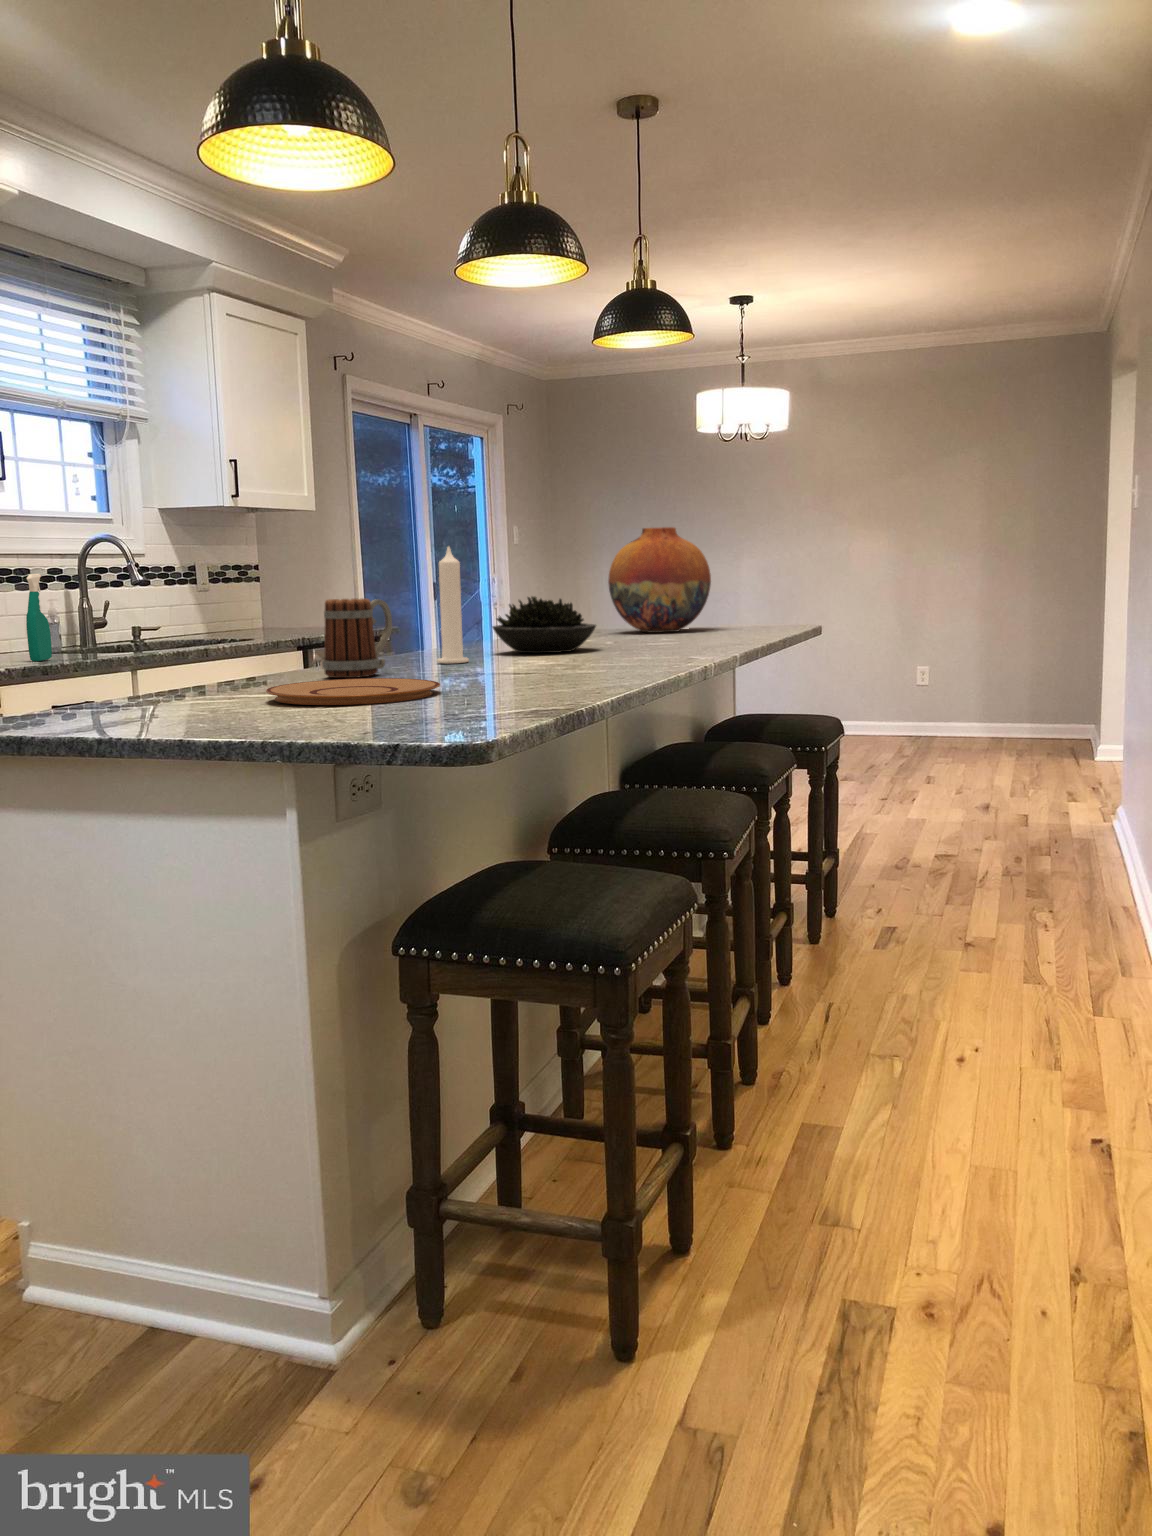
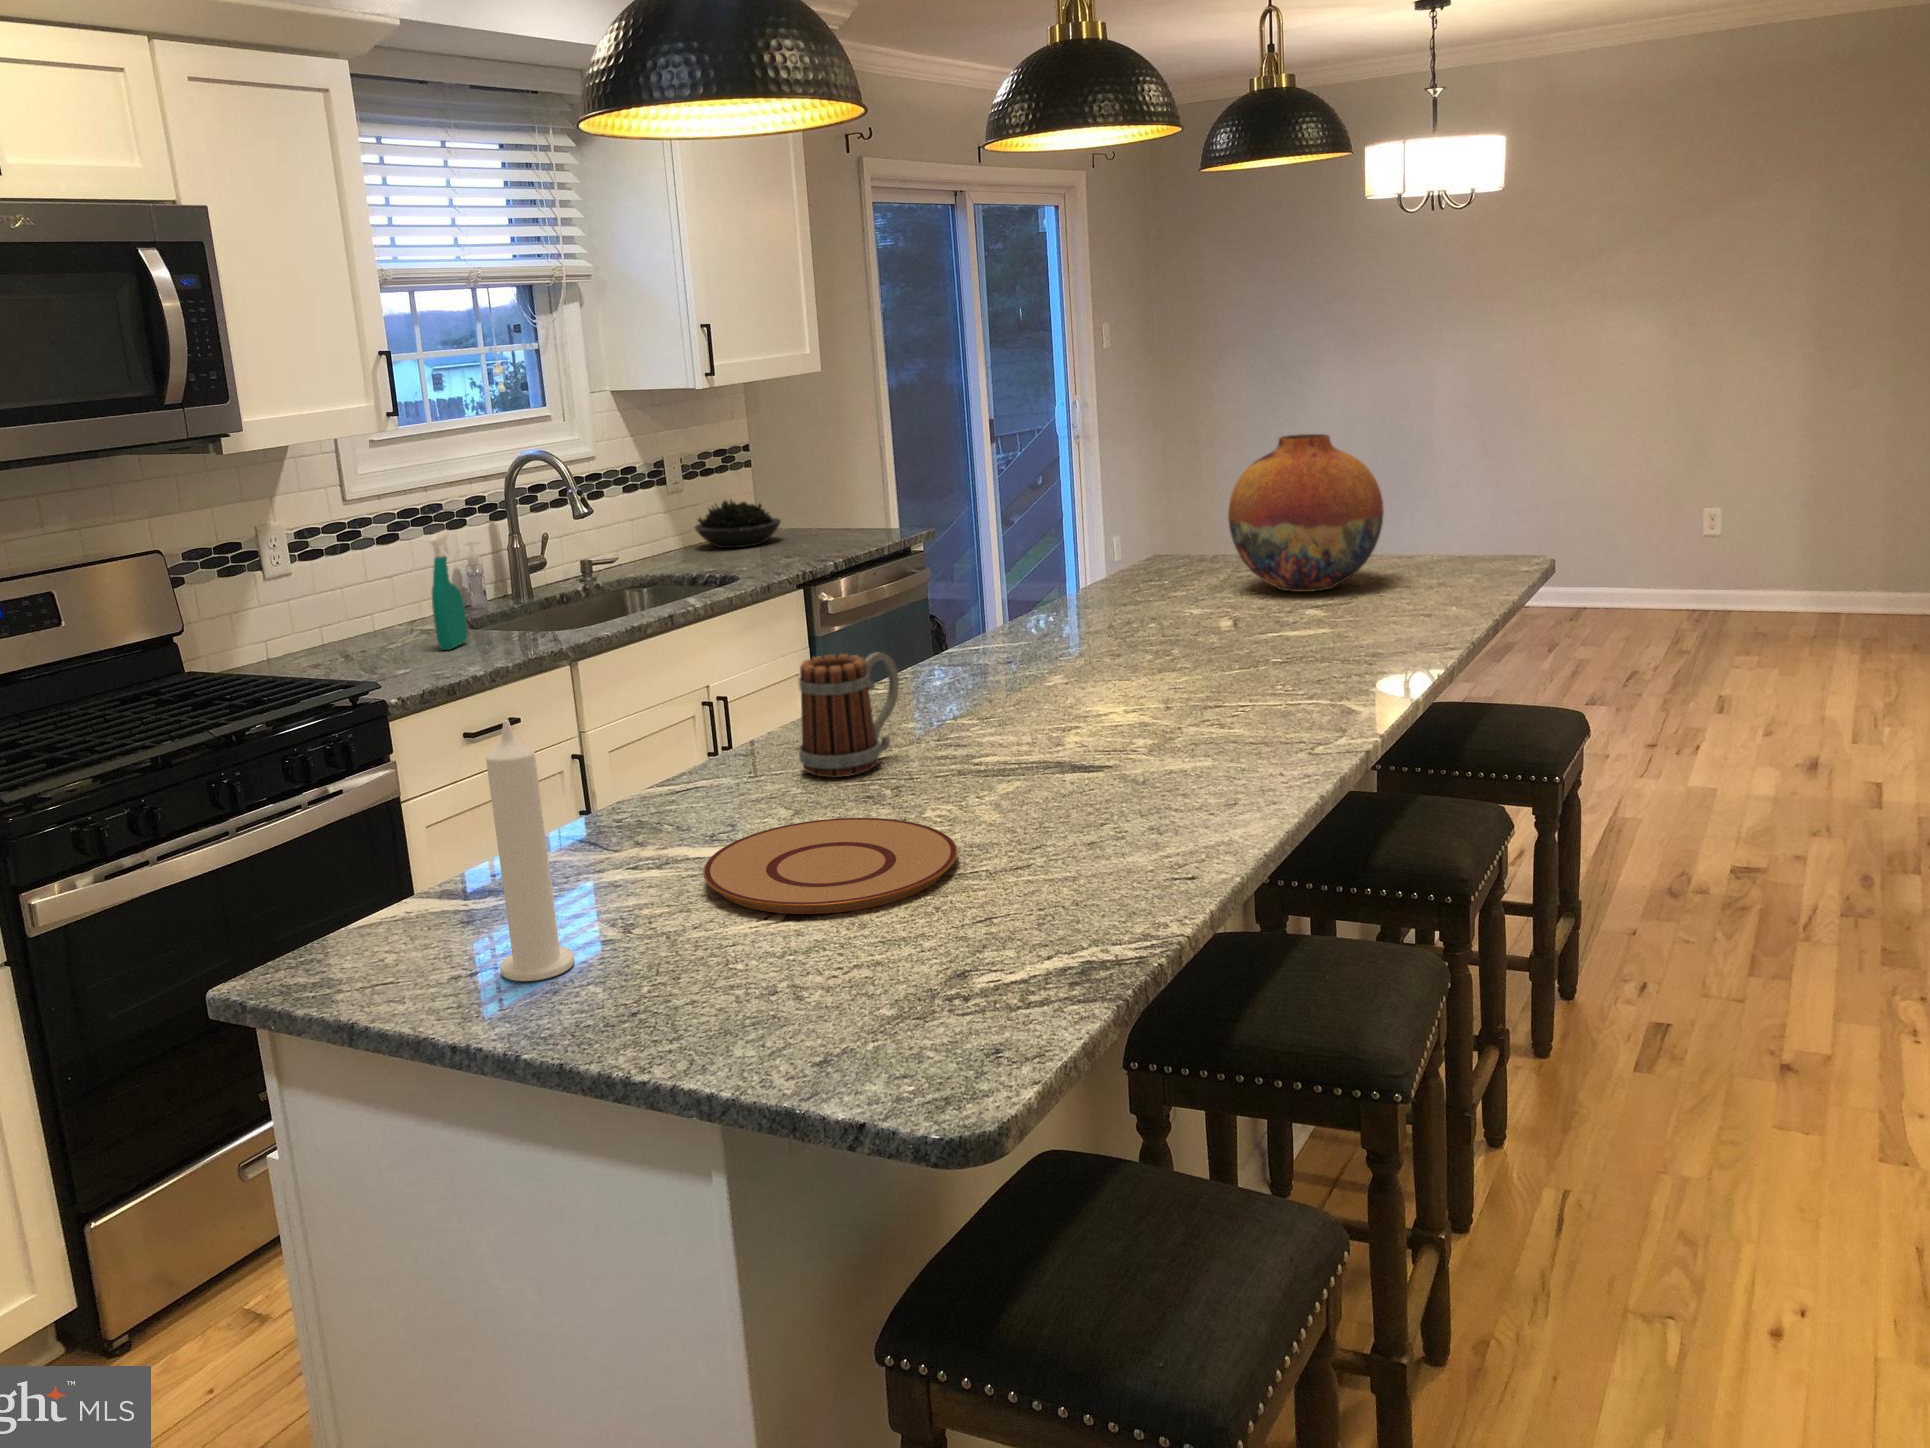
candle: present [437,547,469,663] -> present [486,720,575,981]
succulent plant: present [493,596,596,653] -> present [695,500,780,548]

